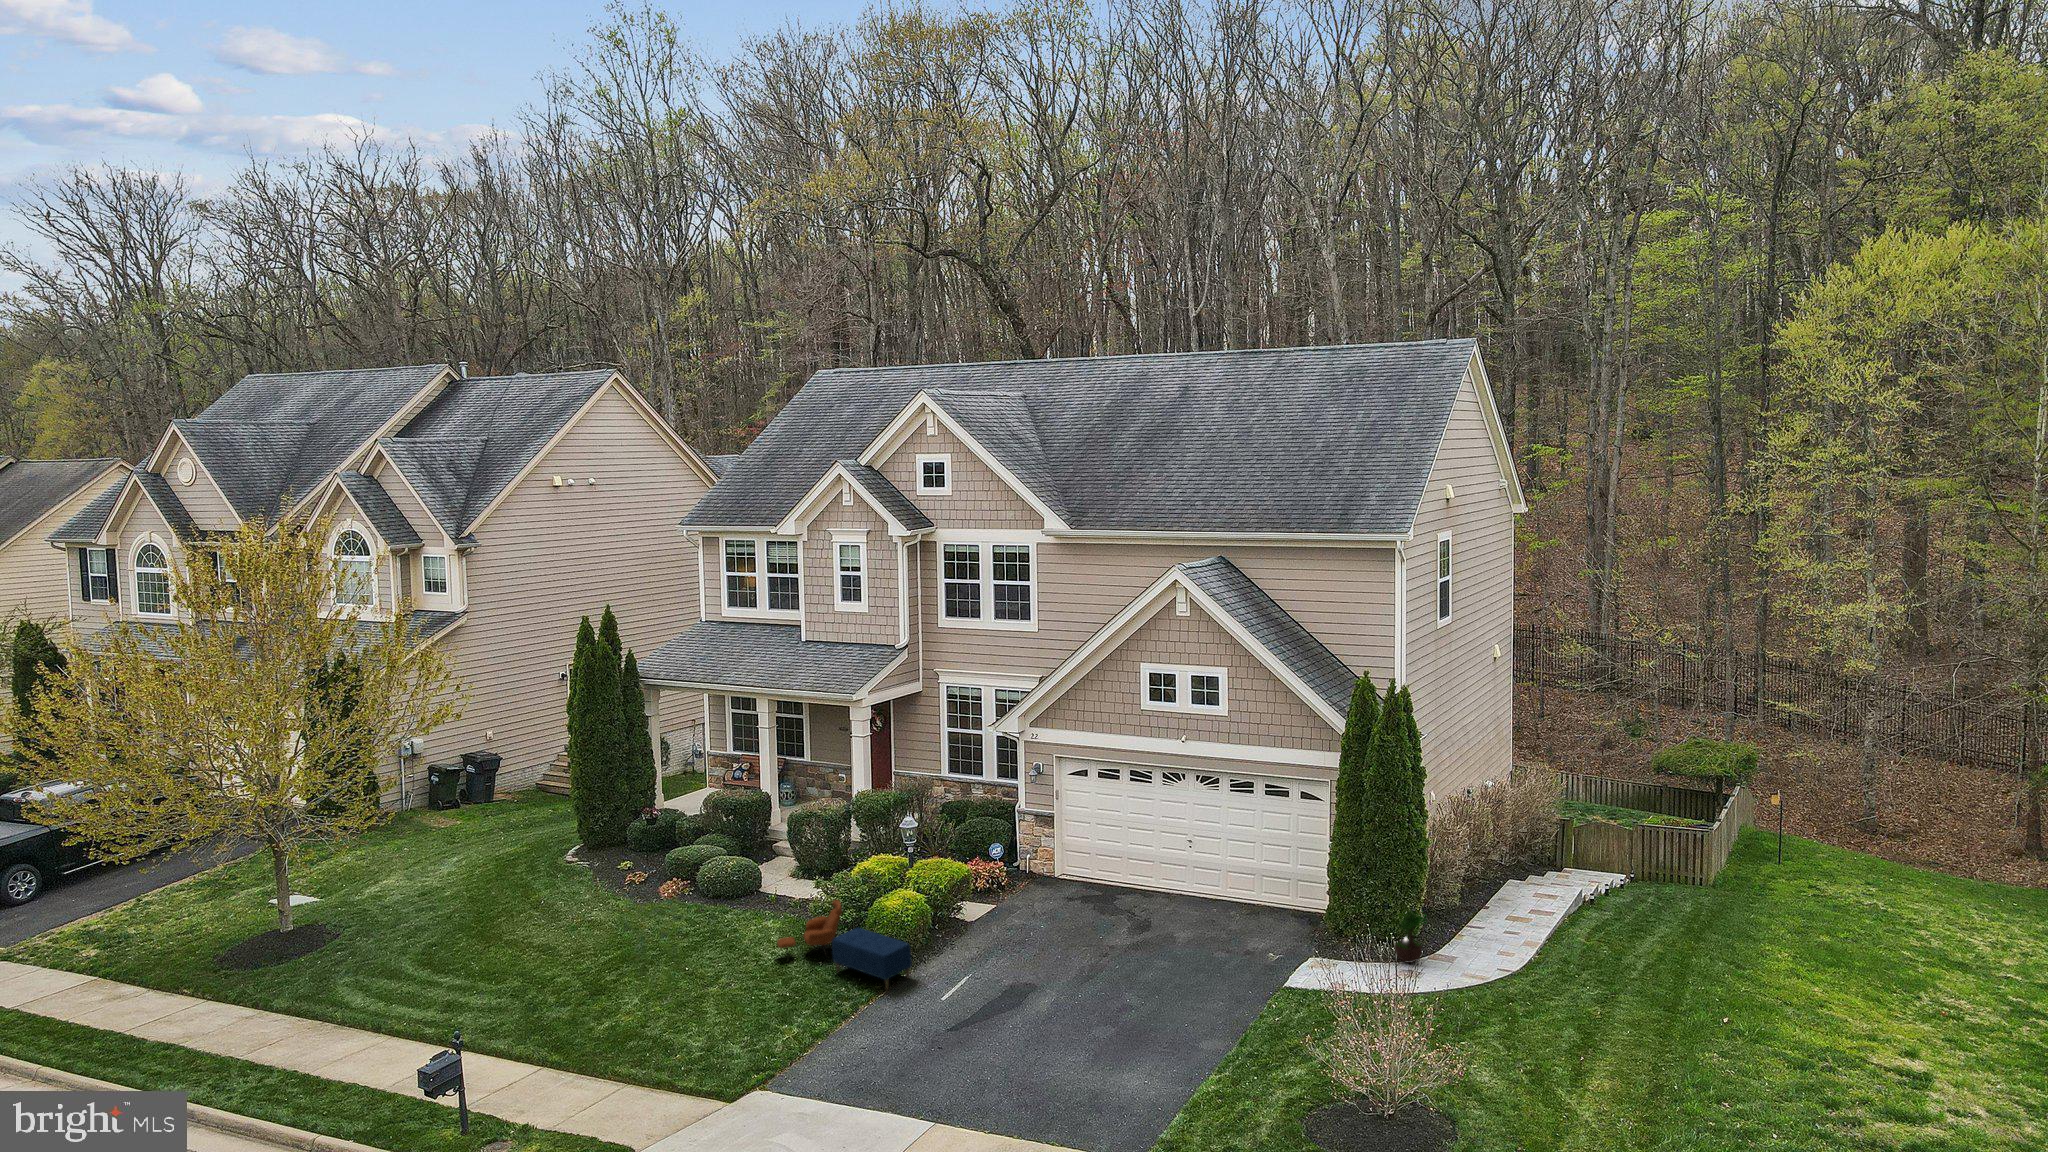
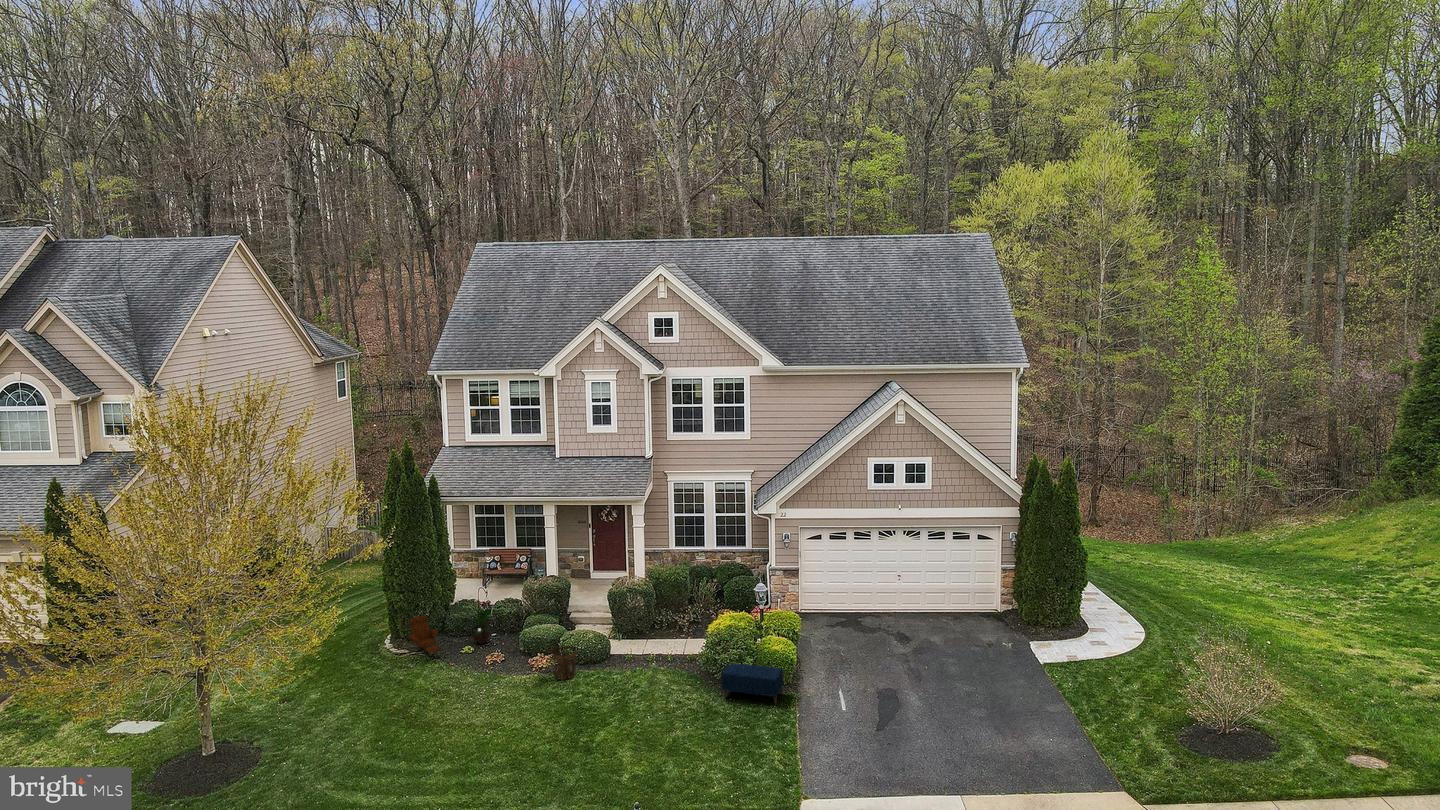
basket: none [676,881,711,923] -> present [551,646,578,680]
lounge chair: present [777,900,842,958] -> present [409,616,439,658]
potted tree: present [1395,910,1427,963] -> present [473,611,491,643]

